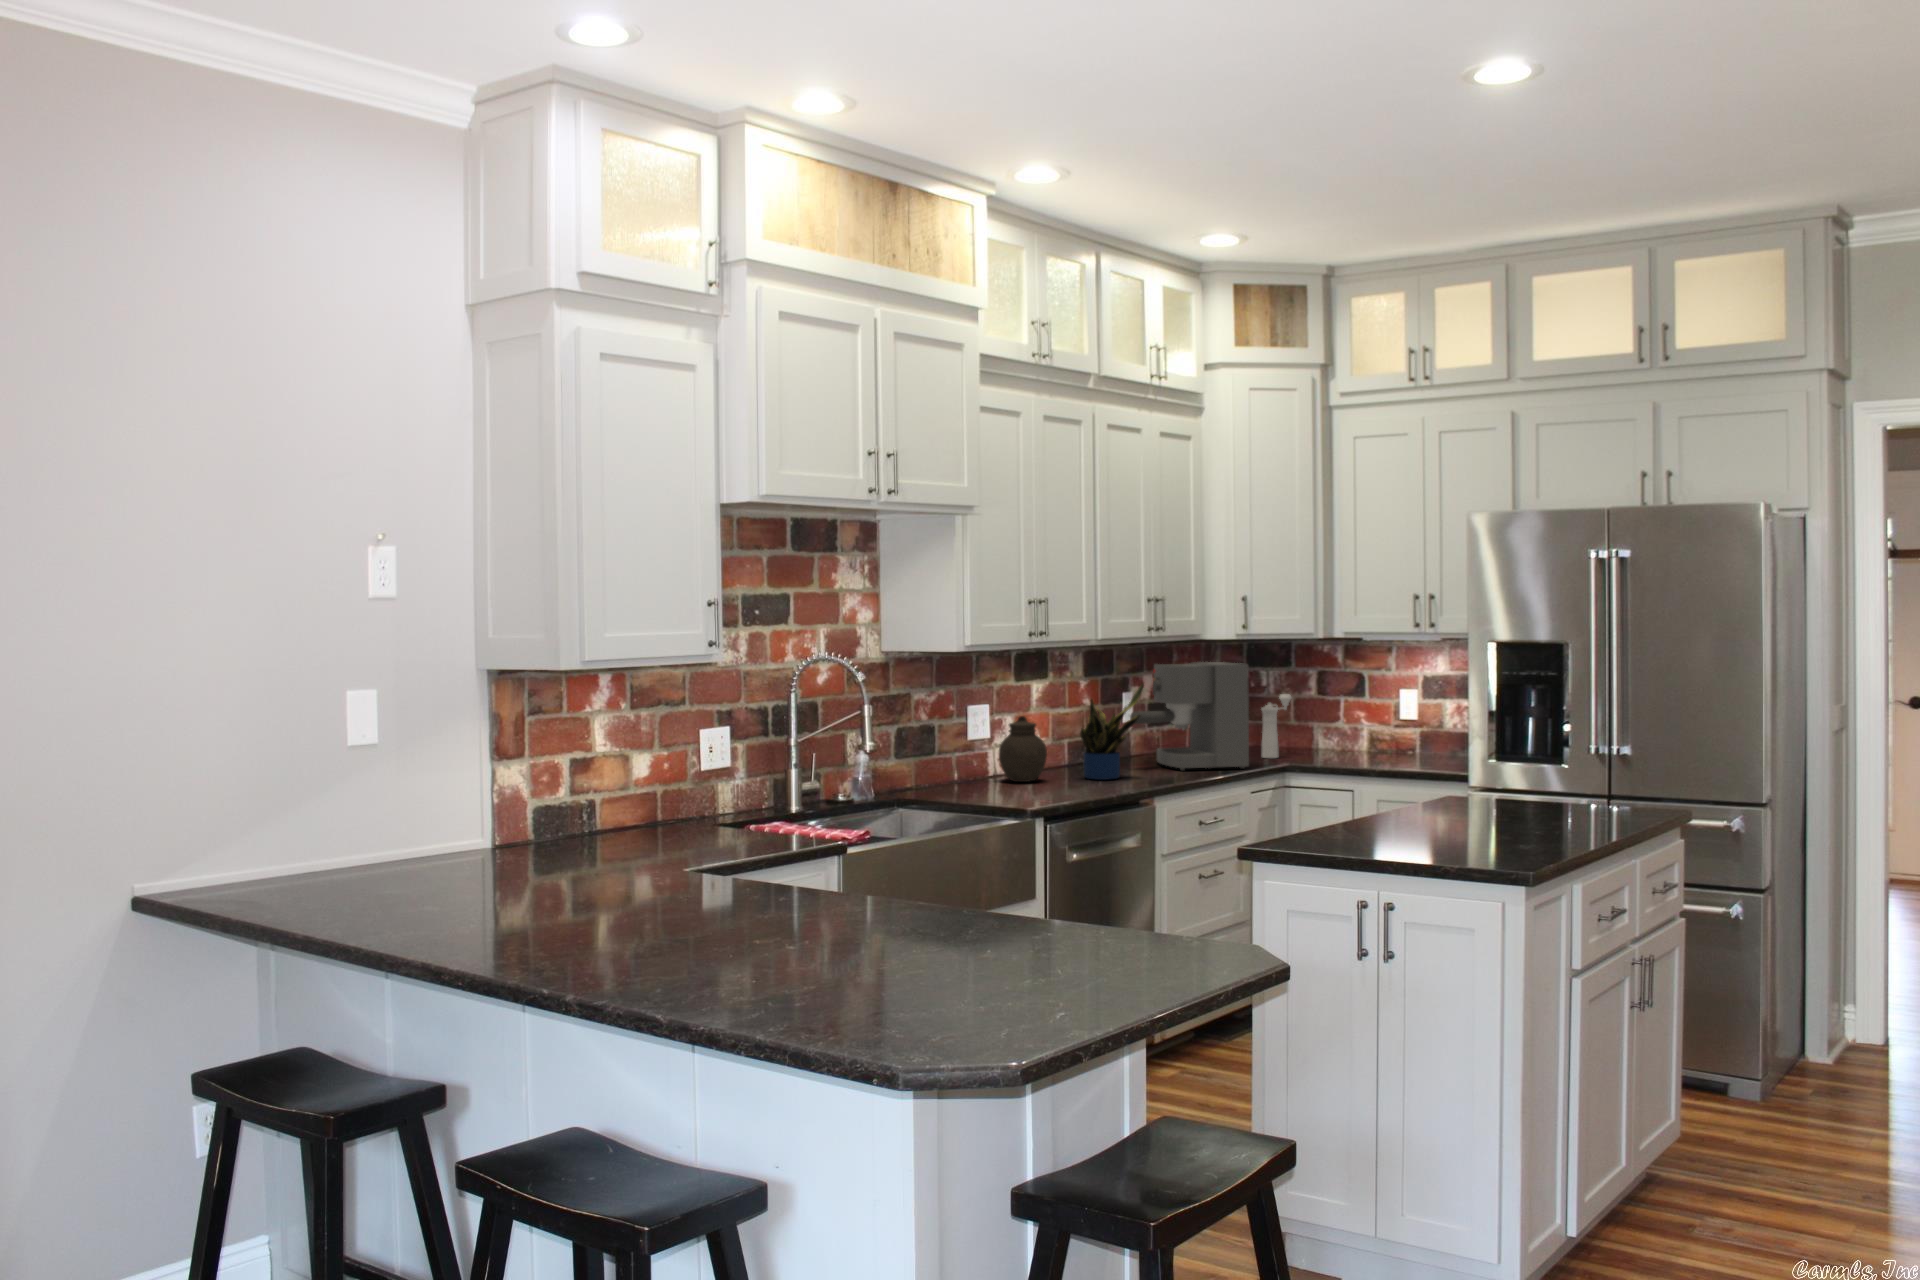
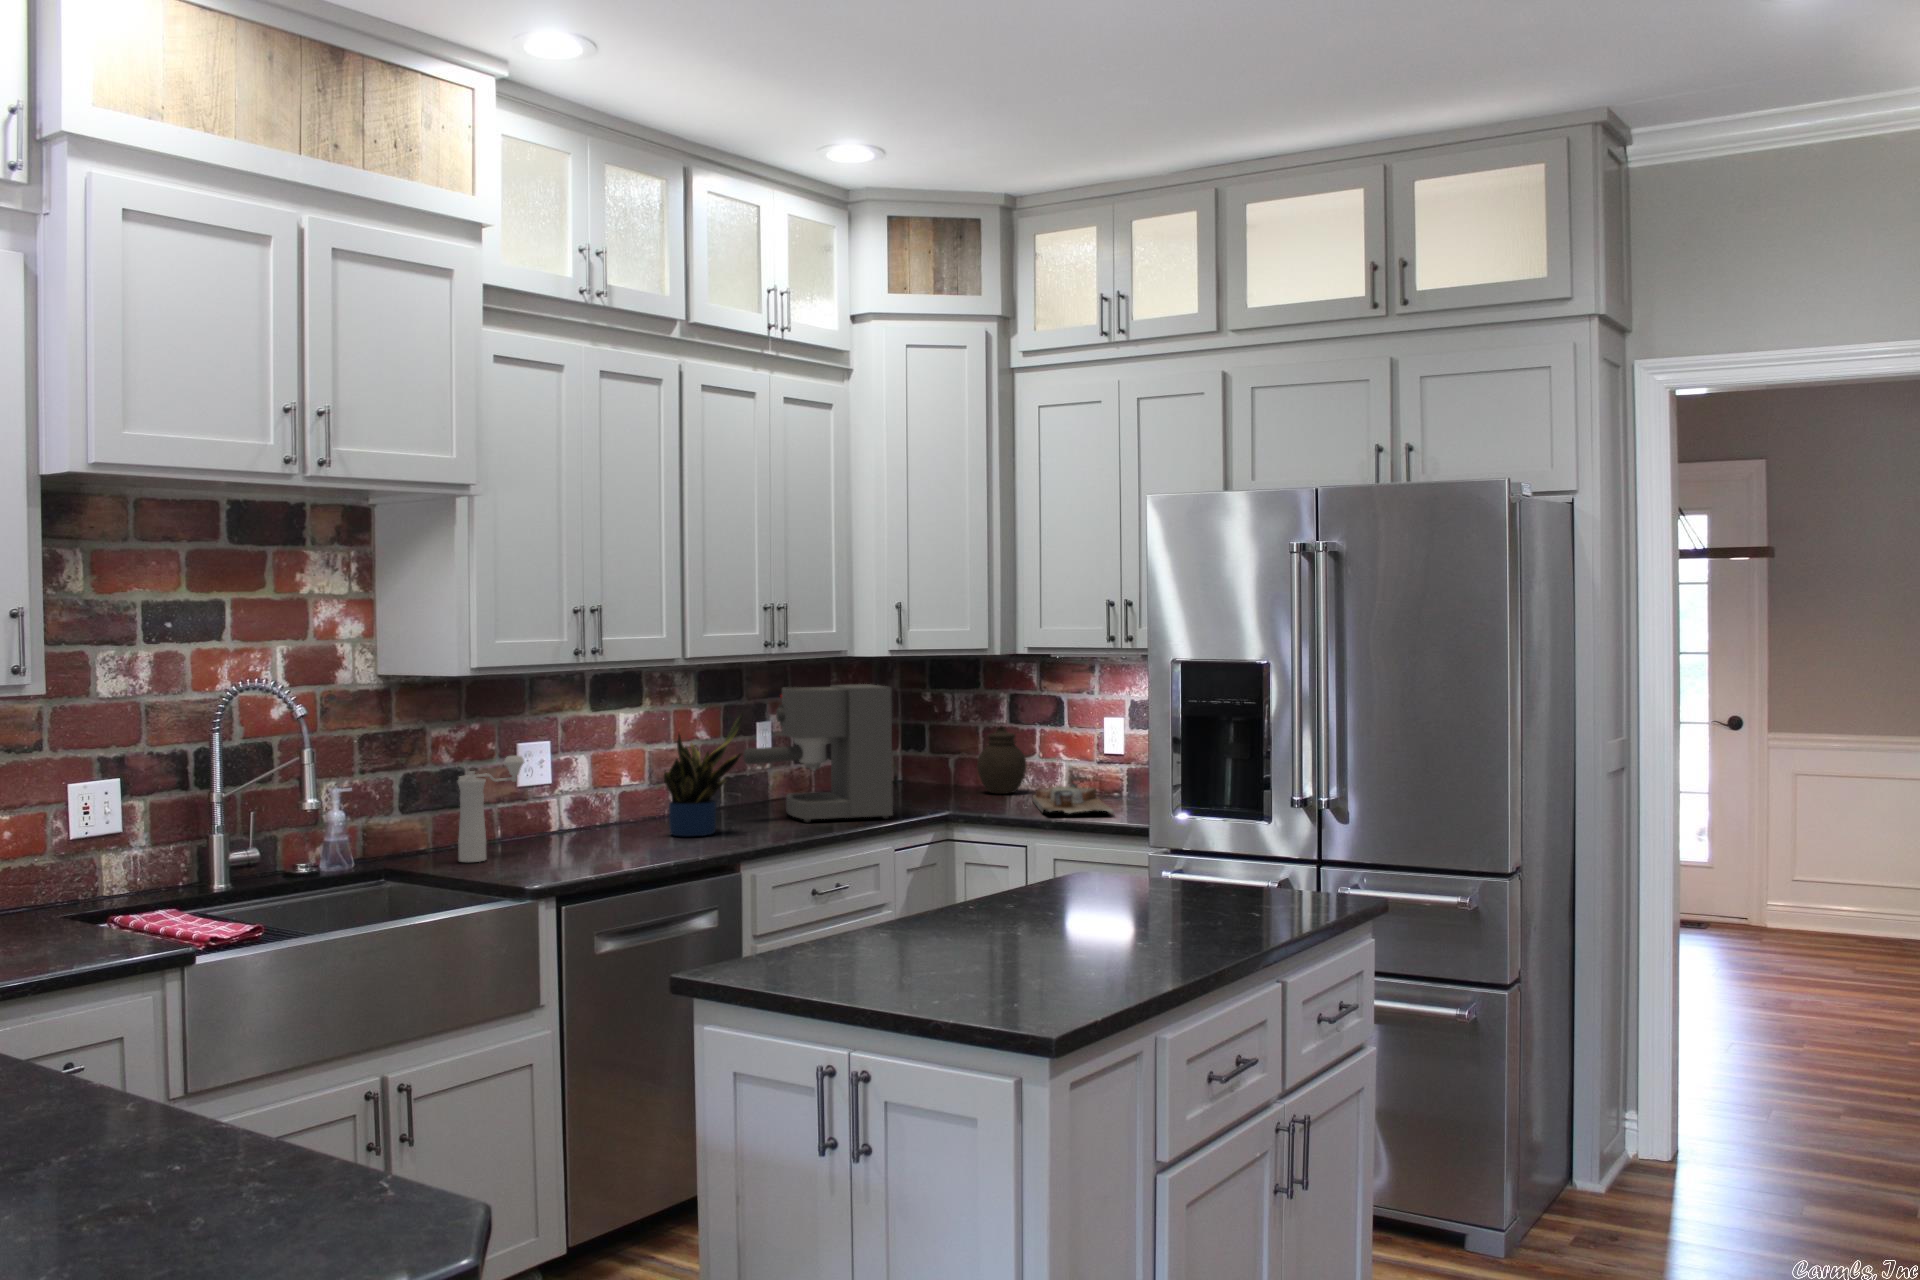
pepper mill: present [1262,694,1291,758] -> present [458,756,524,862]
jar: present [999,716,1047,782] -> present [977,726,1026,794]
cutting board: none [1347,745,1431,769] -> present [1033,786,1114,815]

